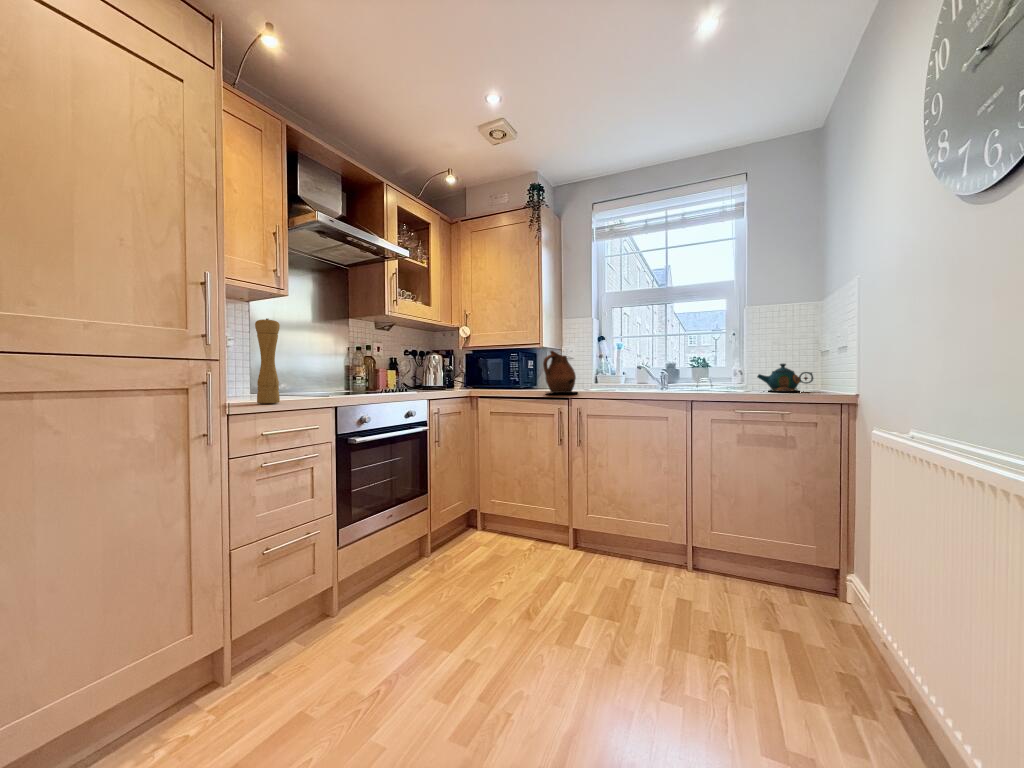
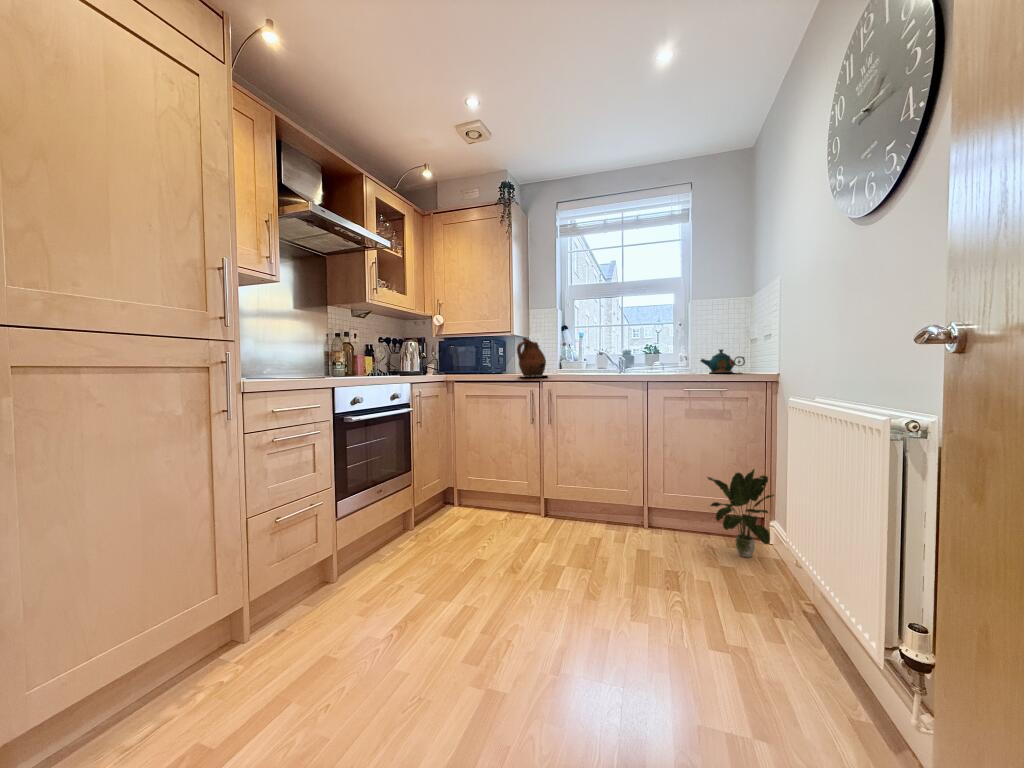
pepper mill: present [255,319,280,403] -> none [263,303,287,382]
potted plant: none [762,511,853,620] -> present [708,469,774,558]

